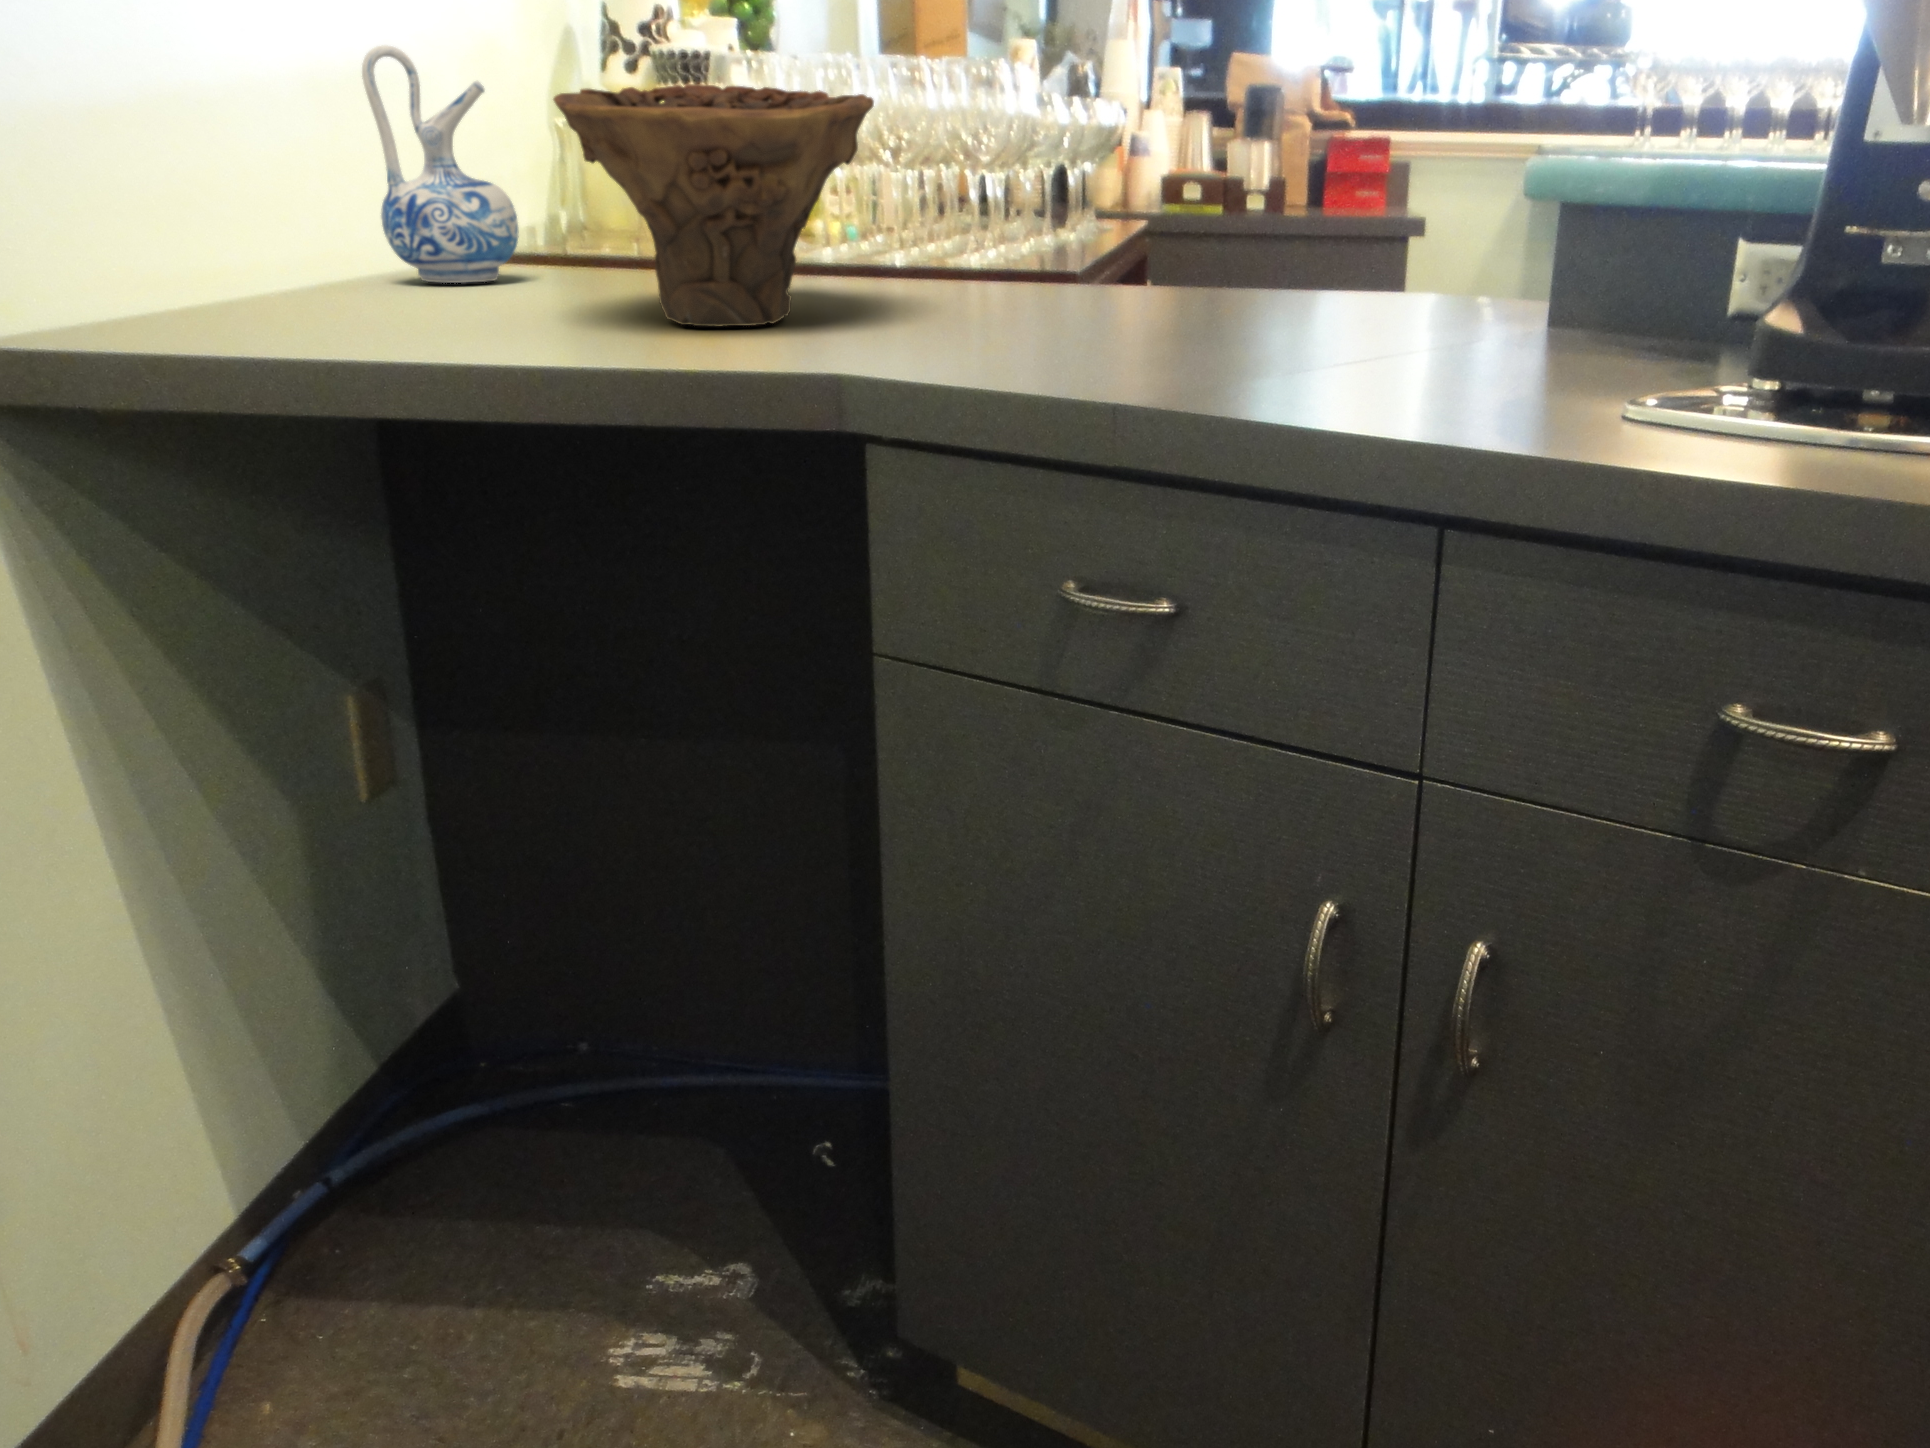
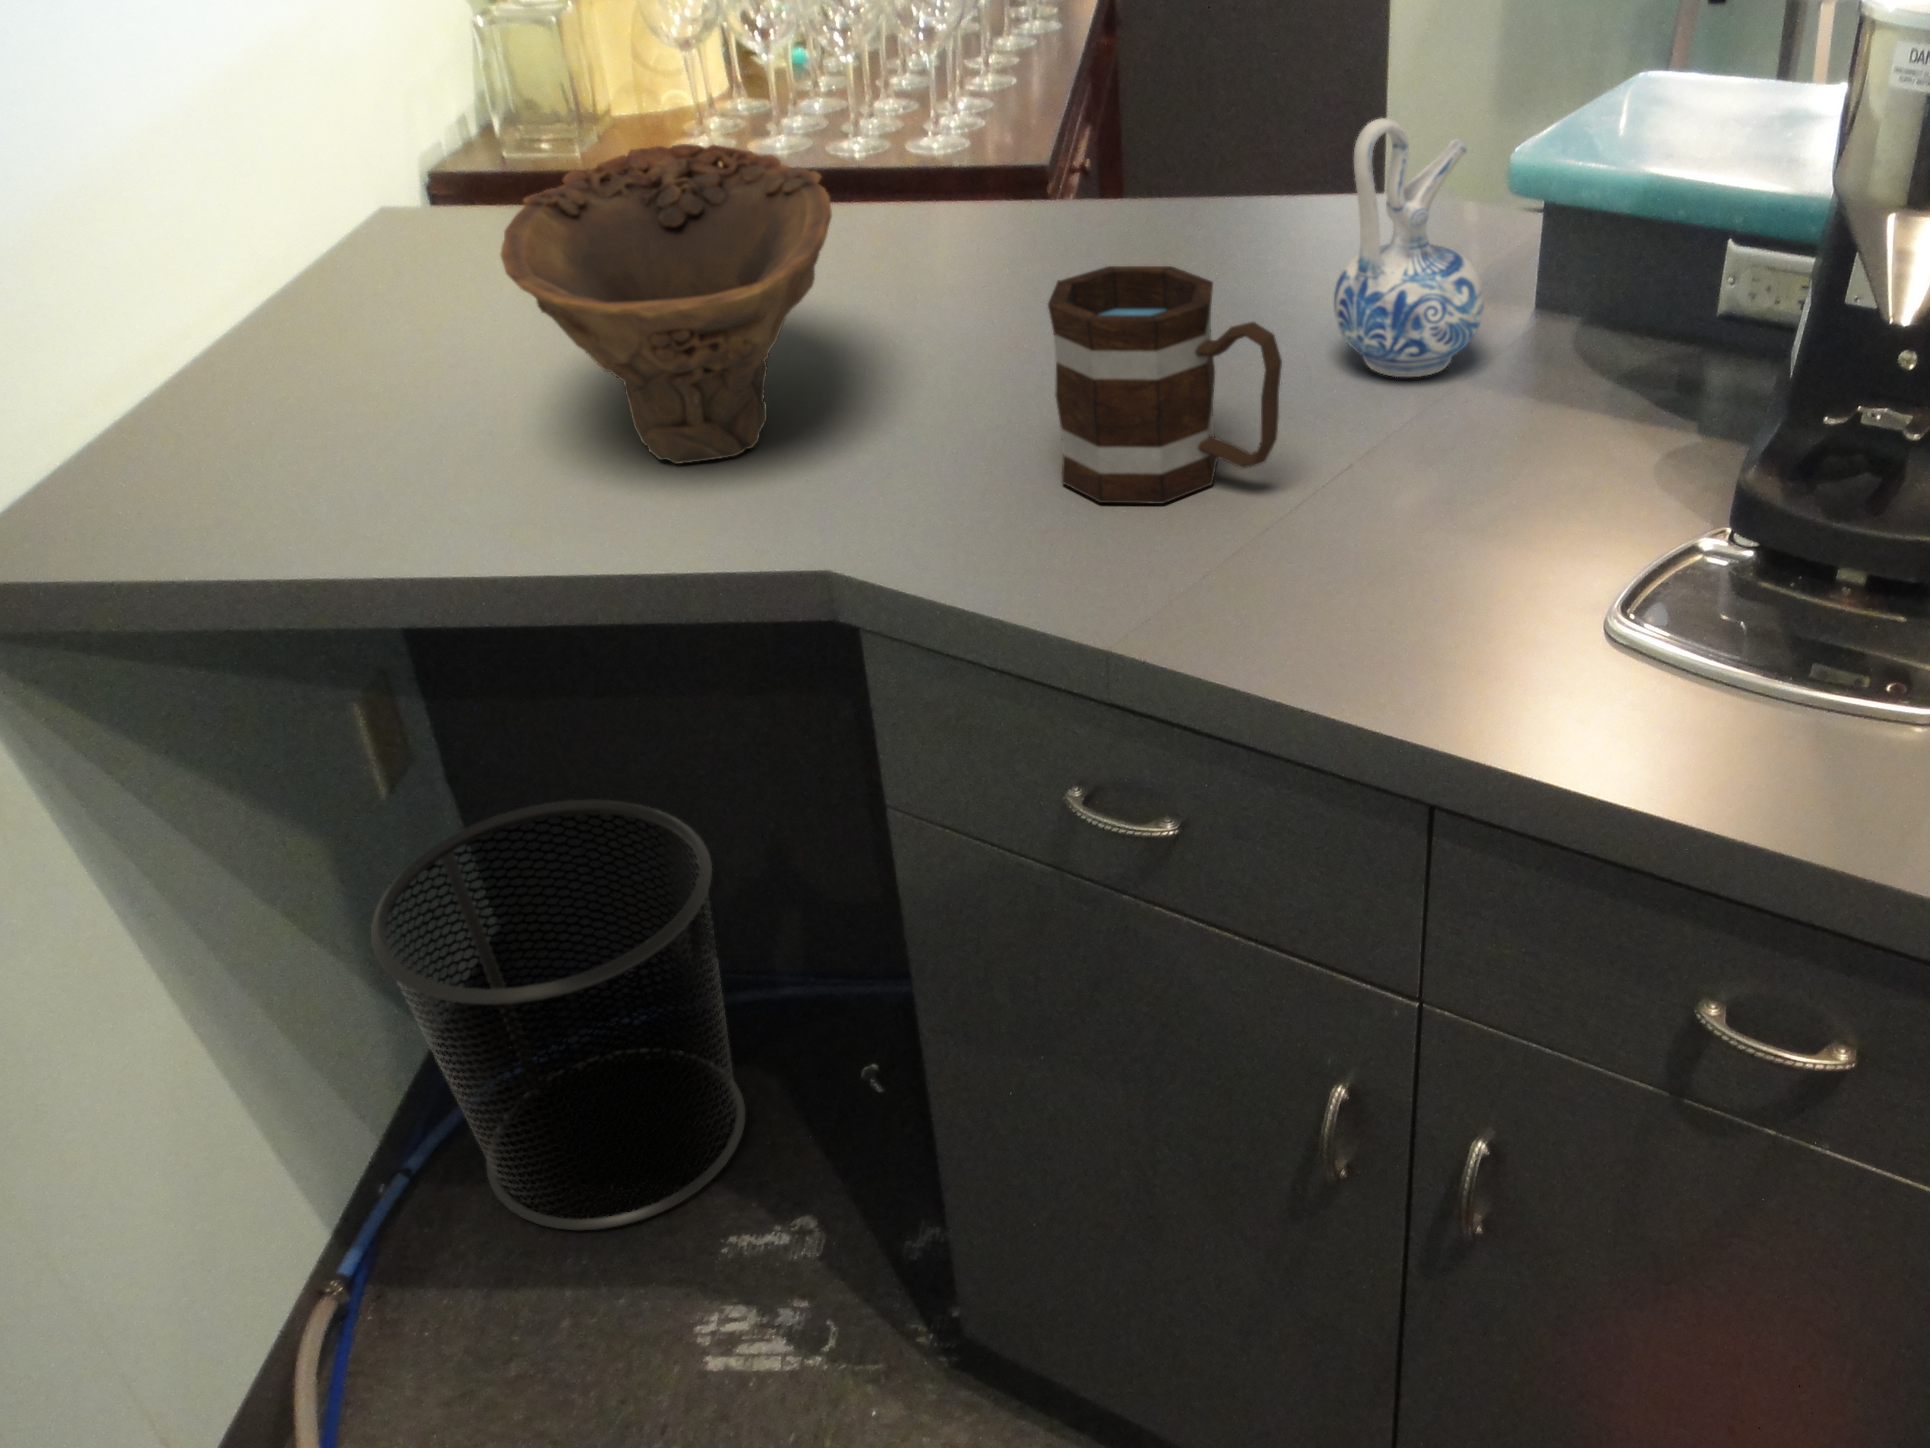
ceramic pitcher: present [362,45,519,283] -> present [1334,118,1484,377]
mug: none [1079,139,1307,348] -> present [1048,266,1282,504]
waste bin: none [324,819,687,1260] -> present [371,800,746,1230]

